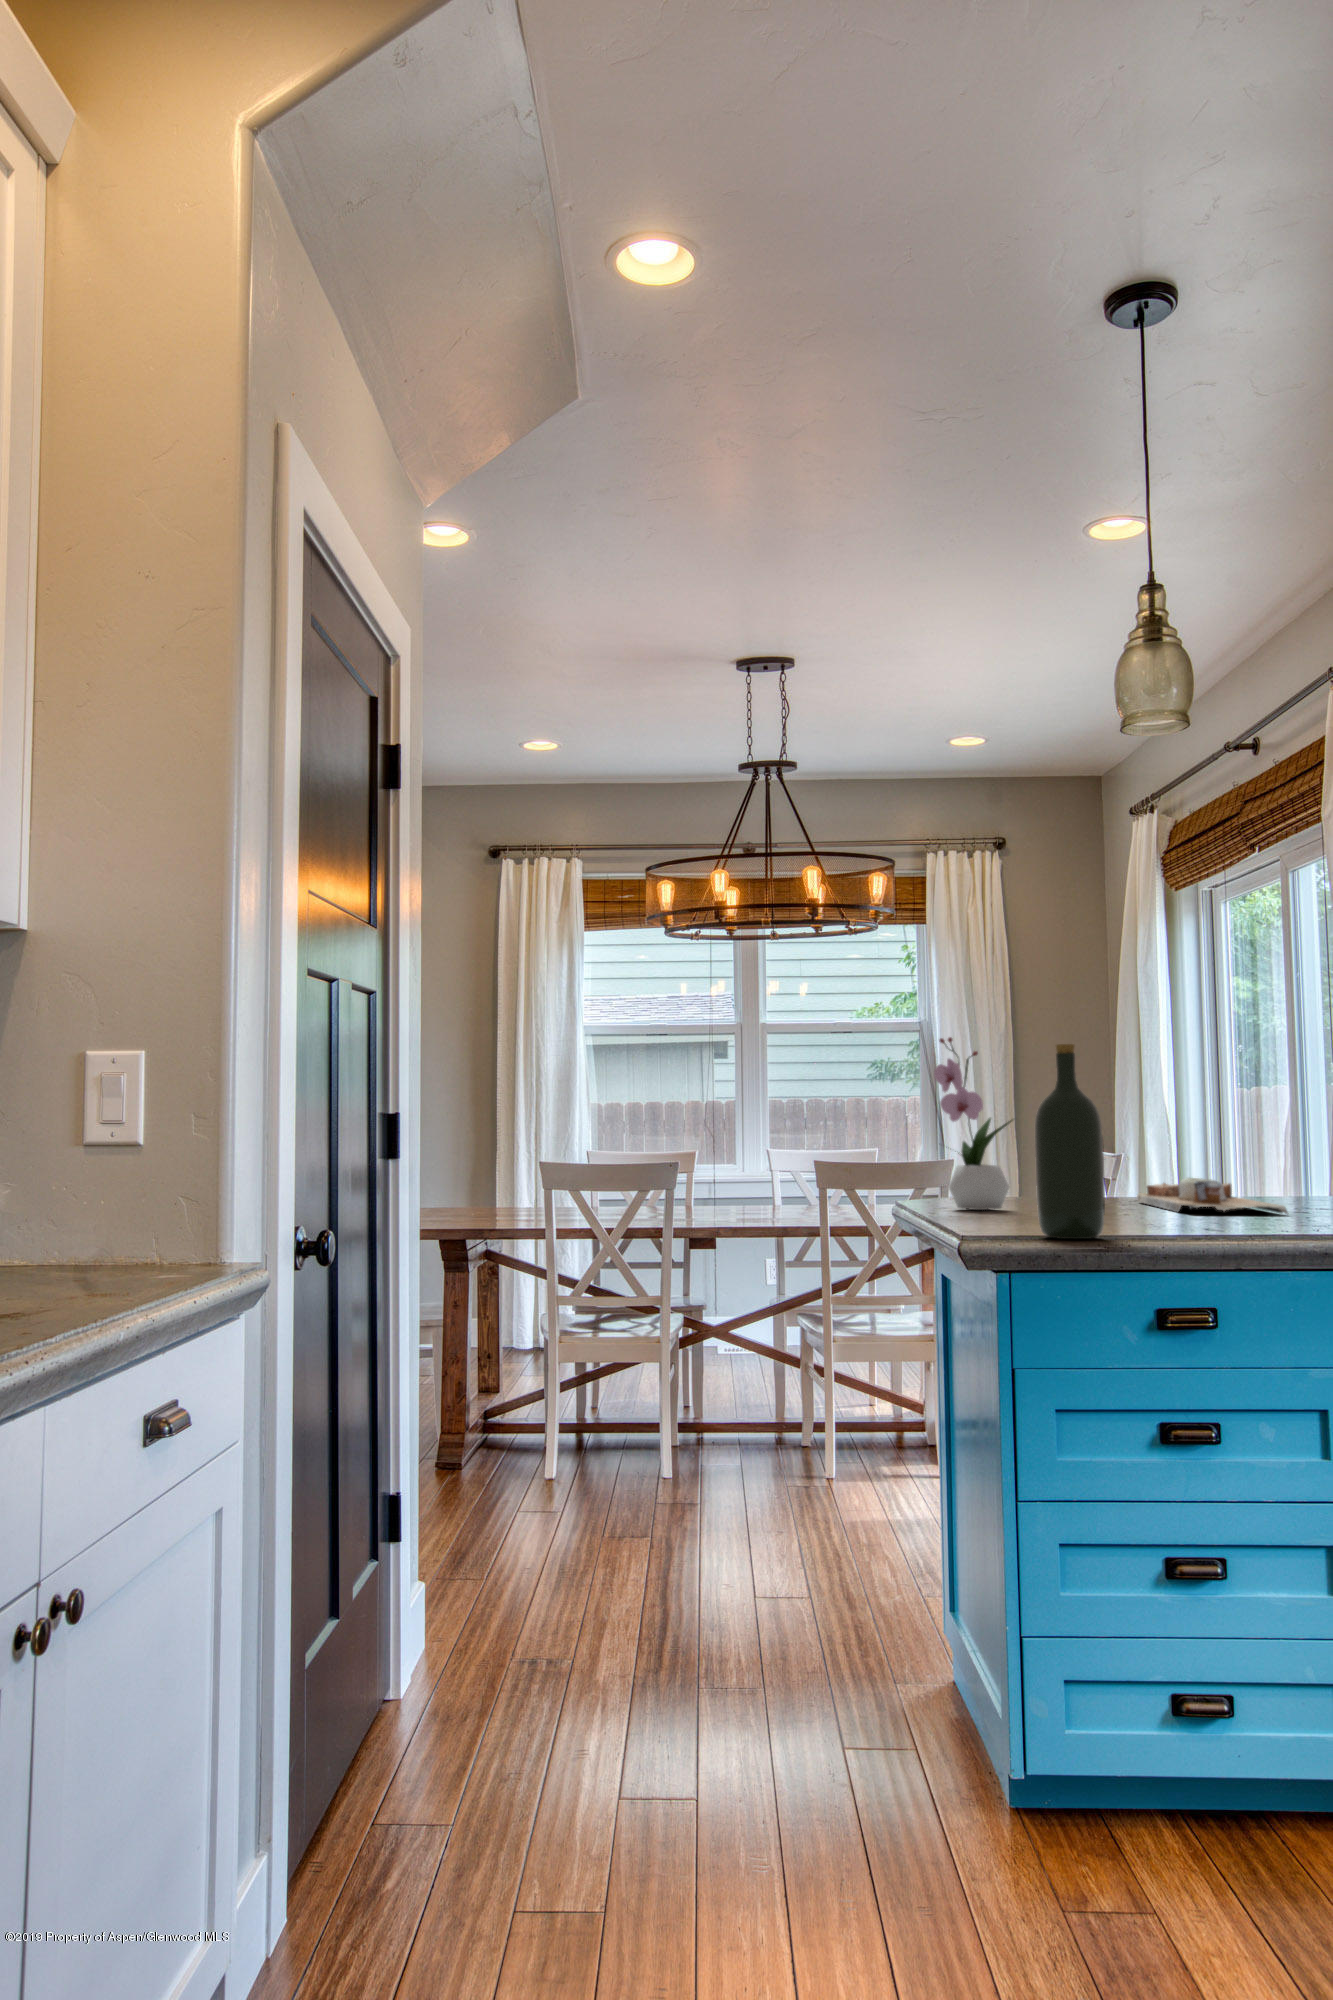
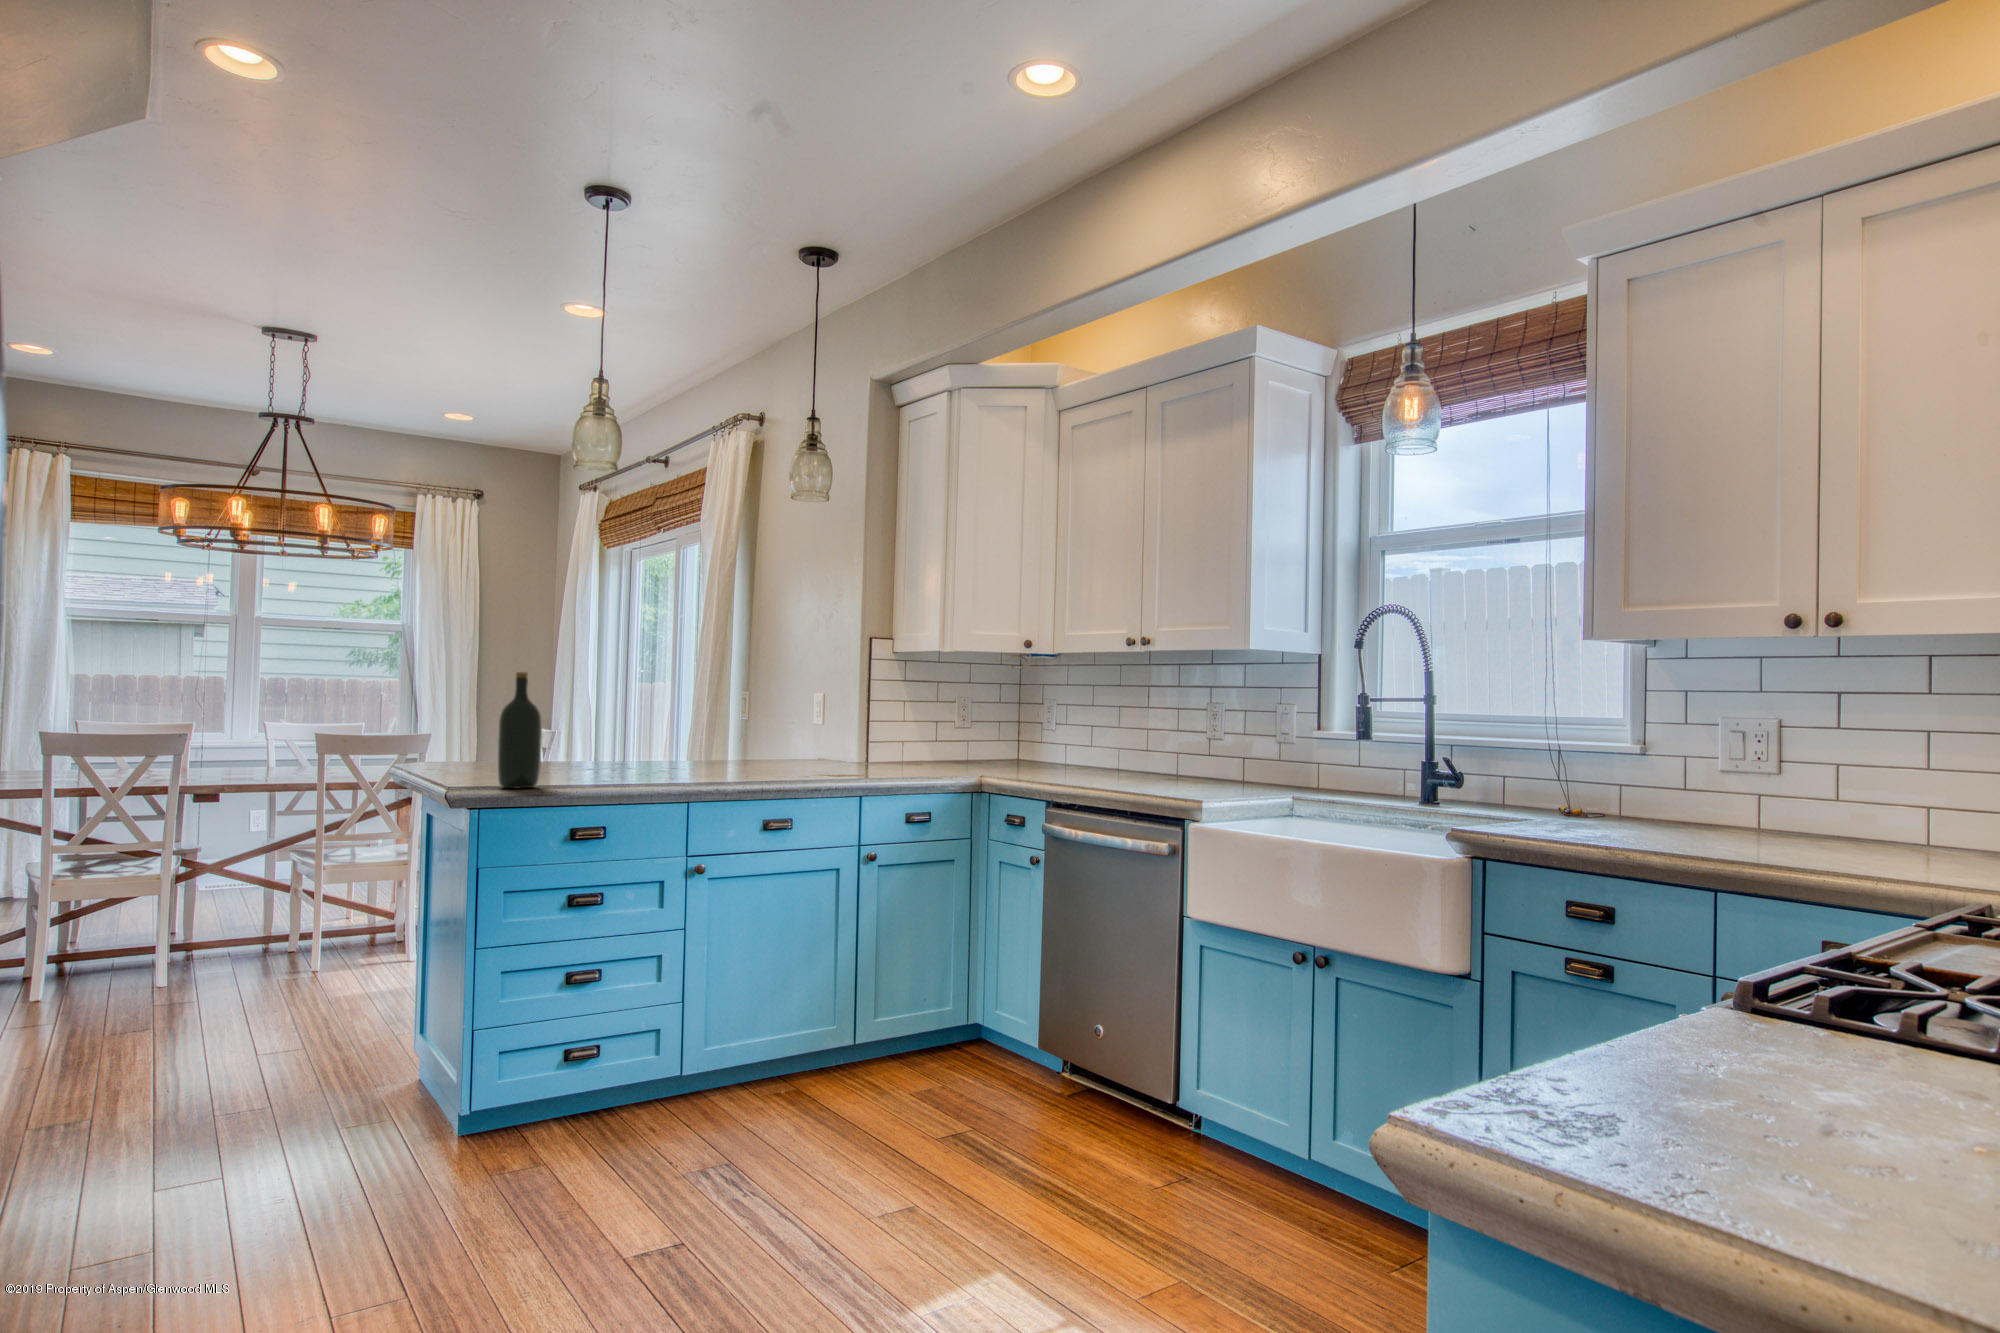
flower arrangement: present [934,1037,1012,1210] -> none [428,656,485,771]
cutting board: present [1138,1178,1288,1213] -> none [564,749,652,771]

